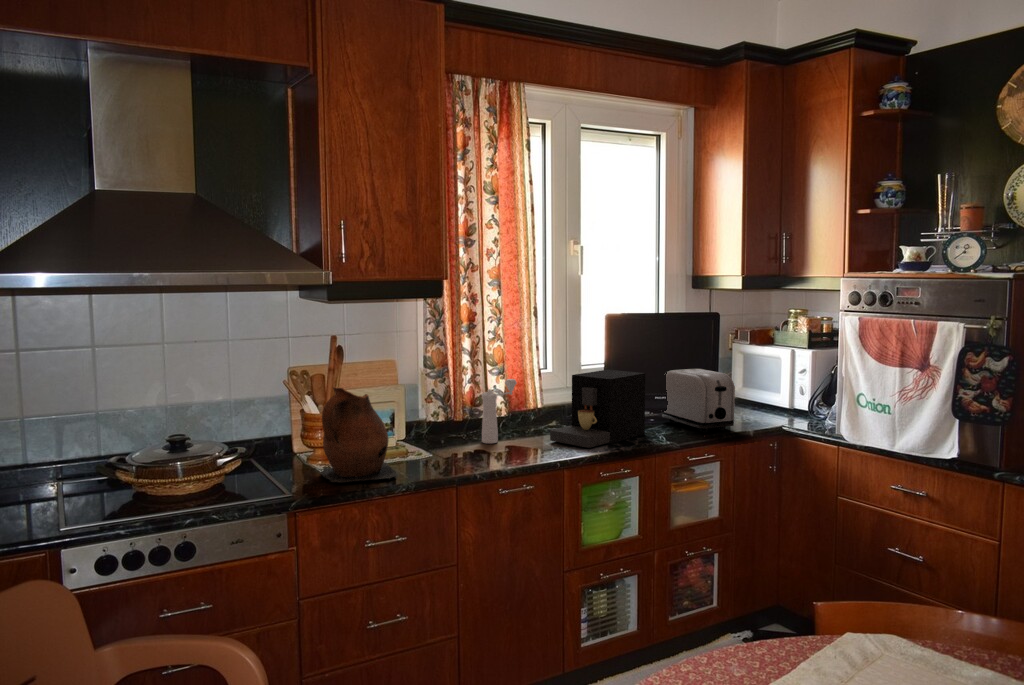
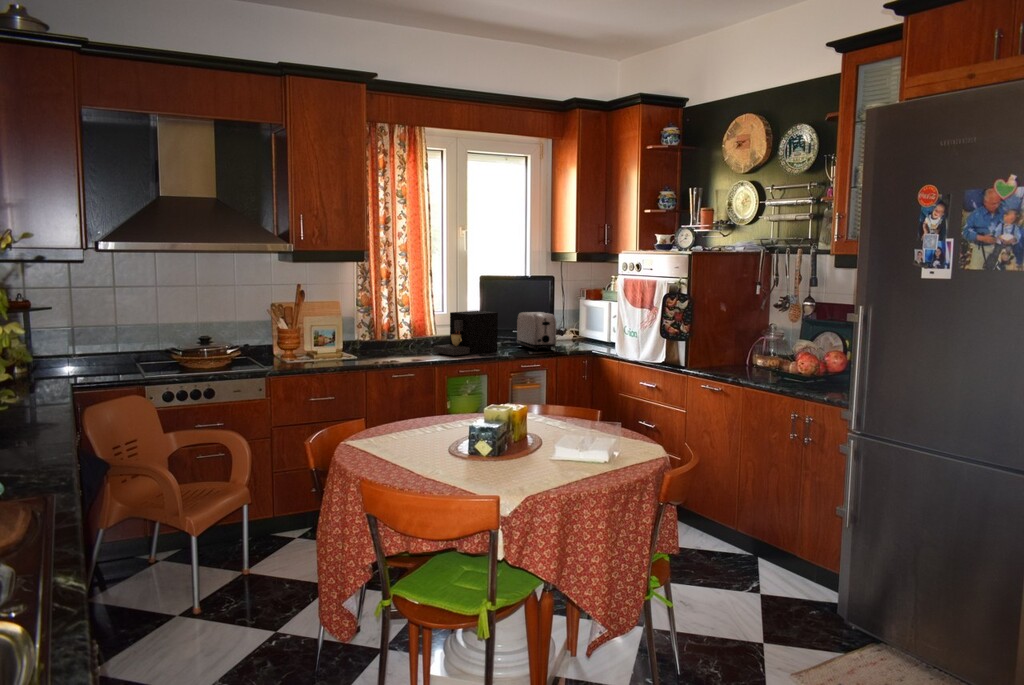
pepper mill: present [482,379,517,443] -> none [392,315,416,353]
ceramic pitcher: present [320,387,397,482] -> none [285,312,330,365]

